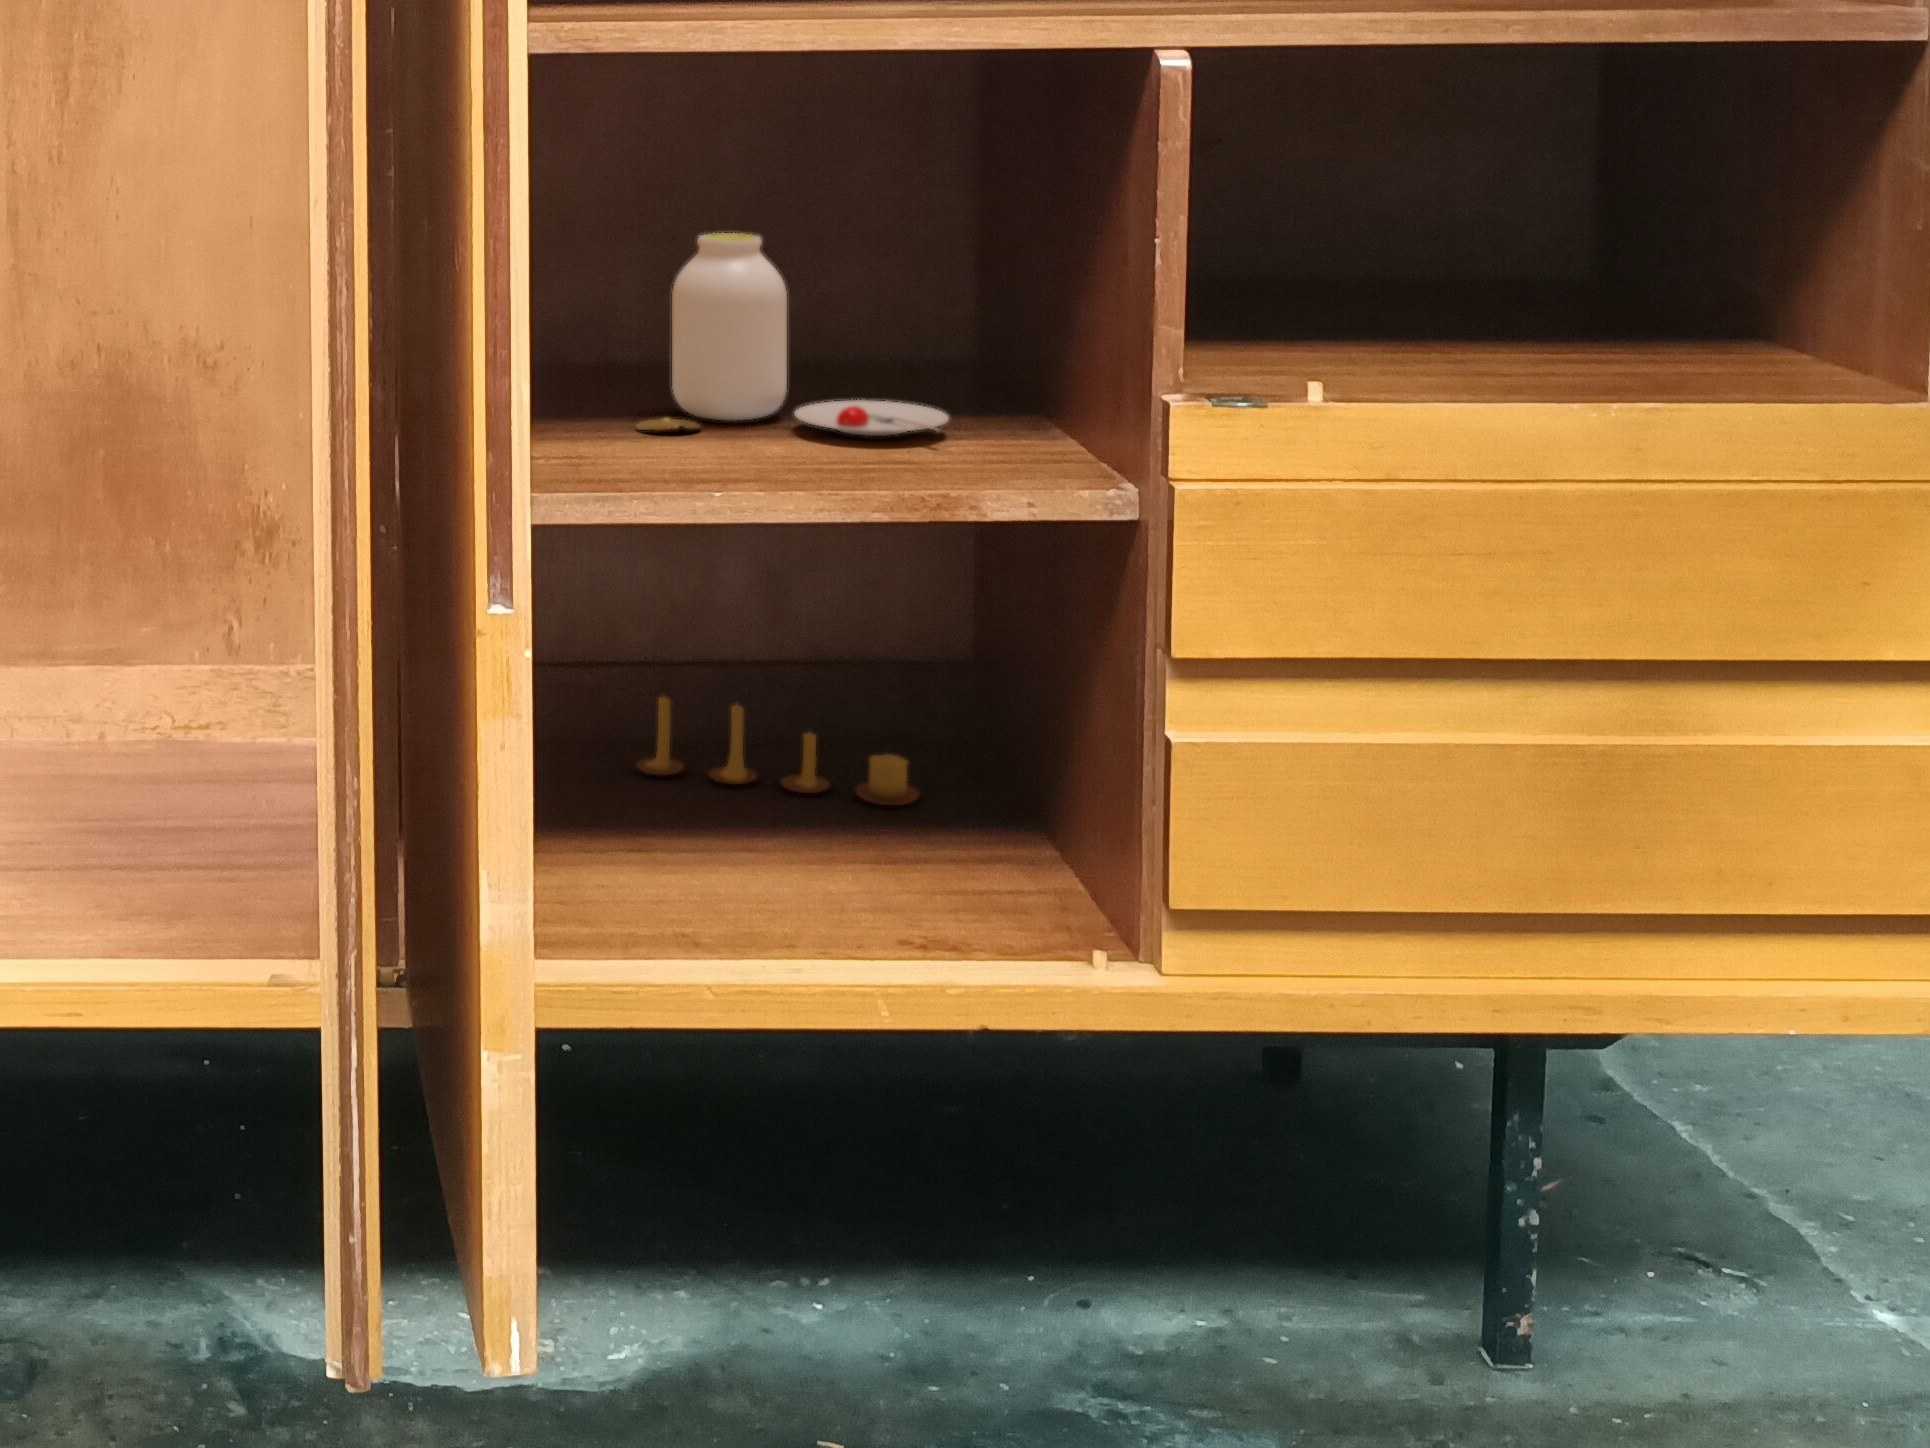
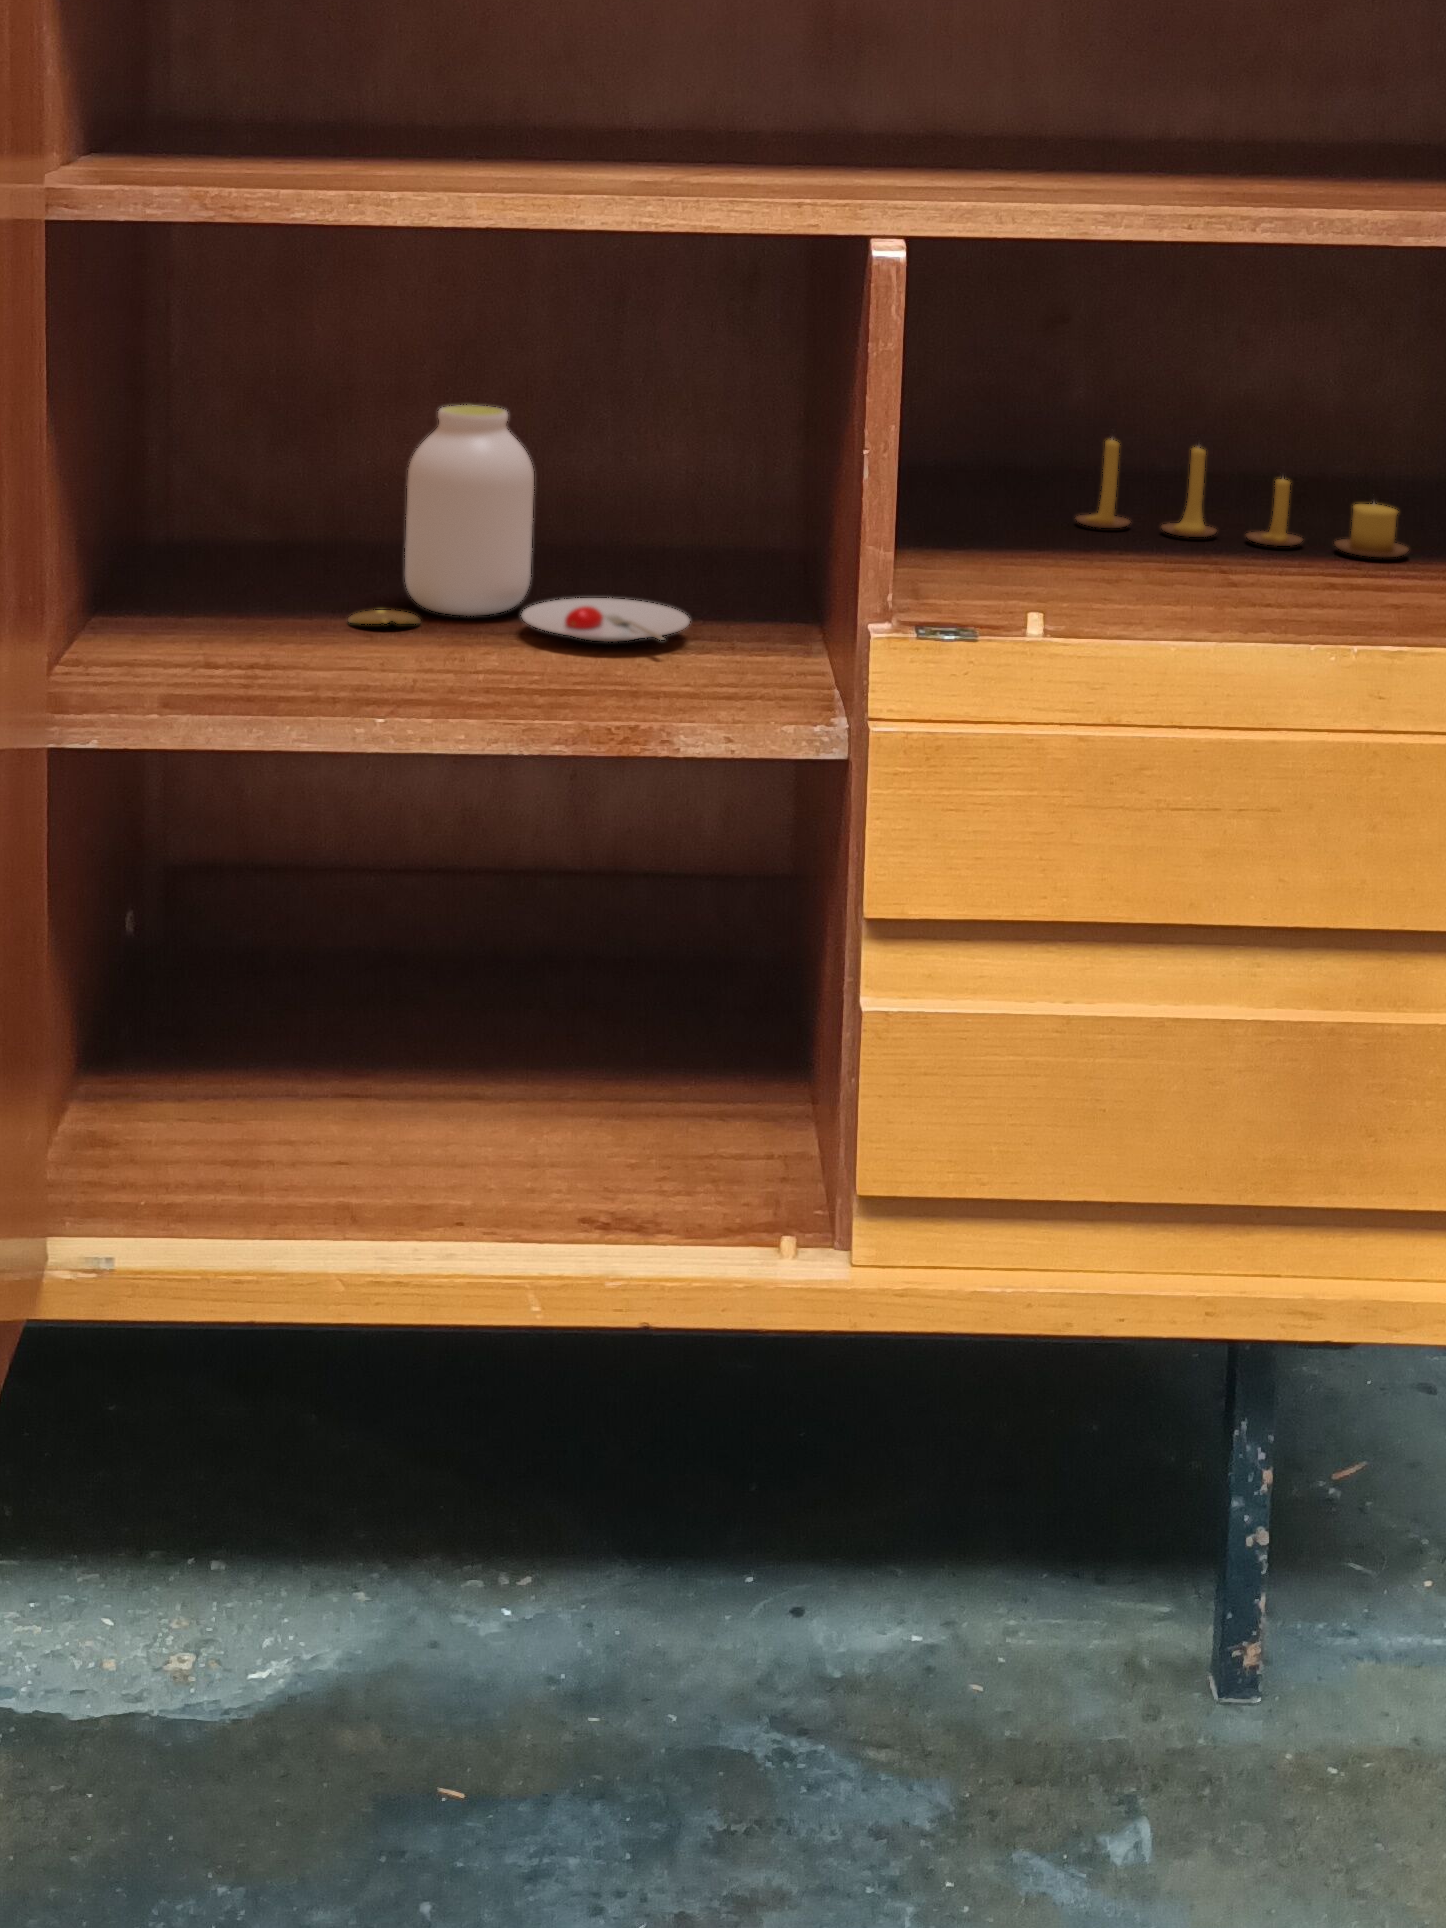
candle: present [637,694,919,805] -> present [1076,439,1408,557]

